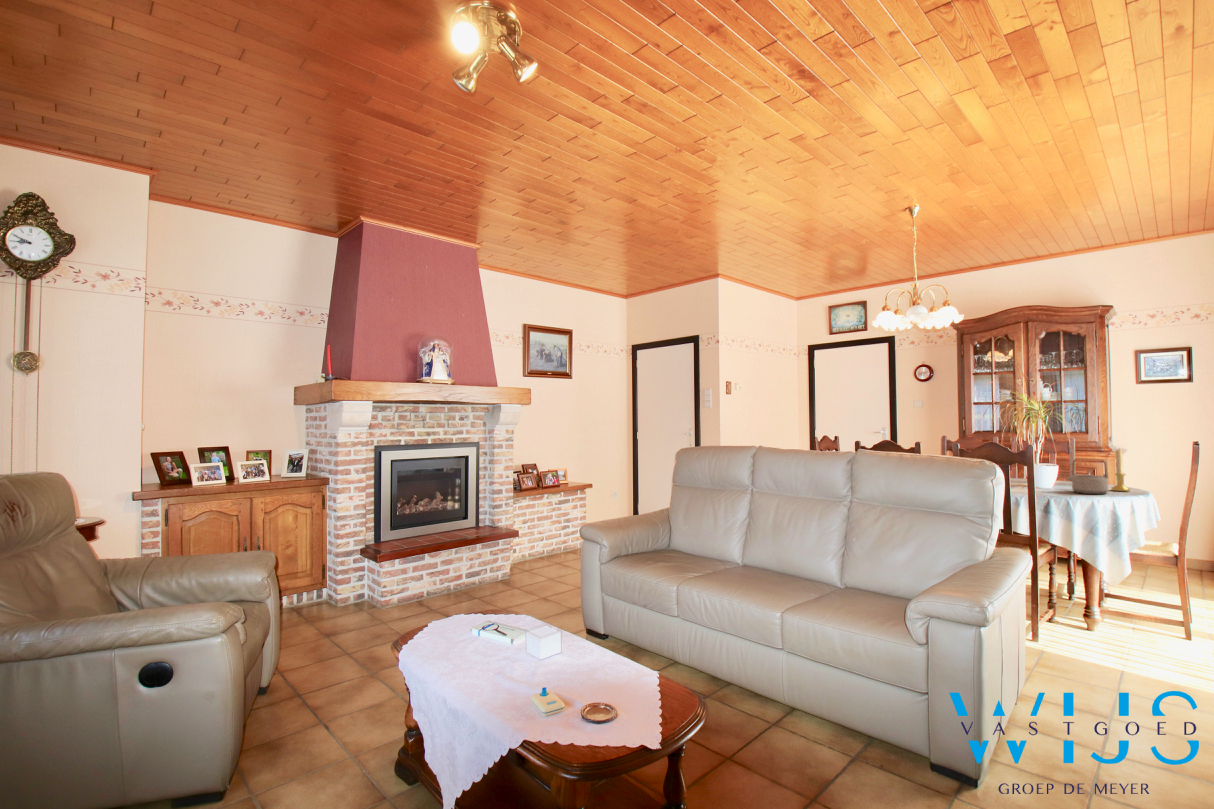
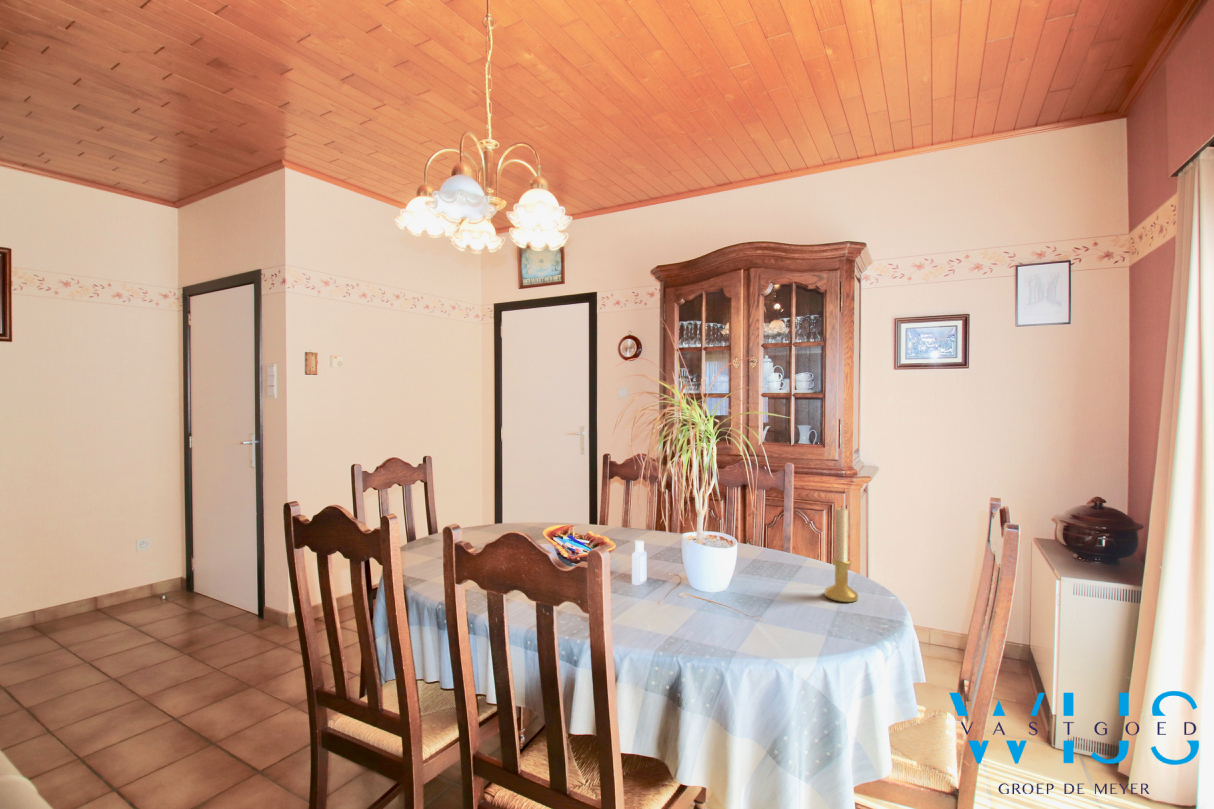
teapot: present [1066,459,1108,494] -> none [737,531,813,621]

